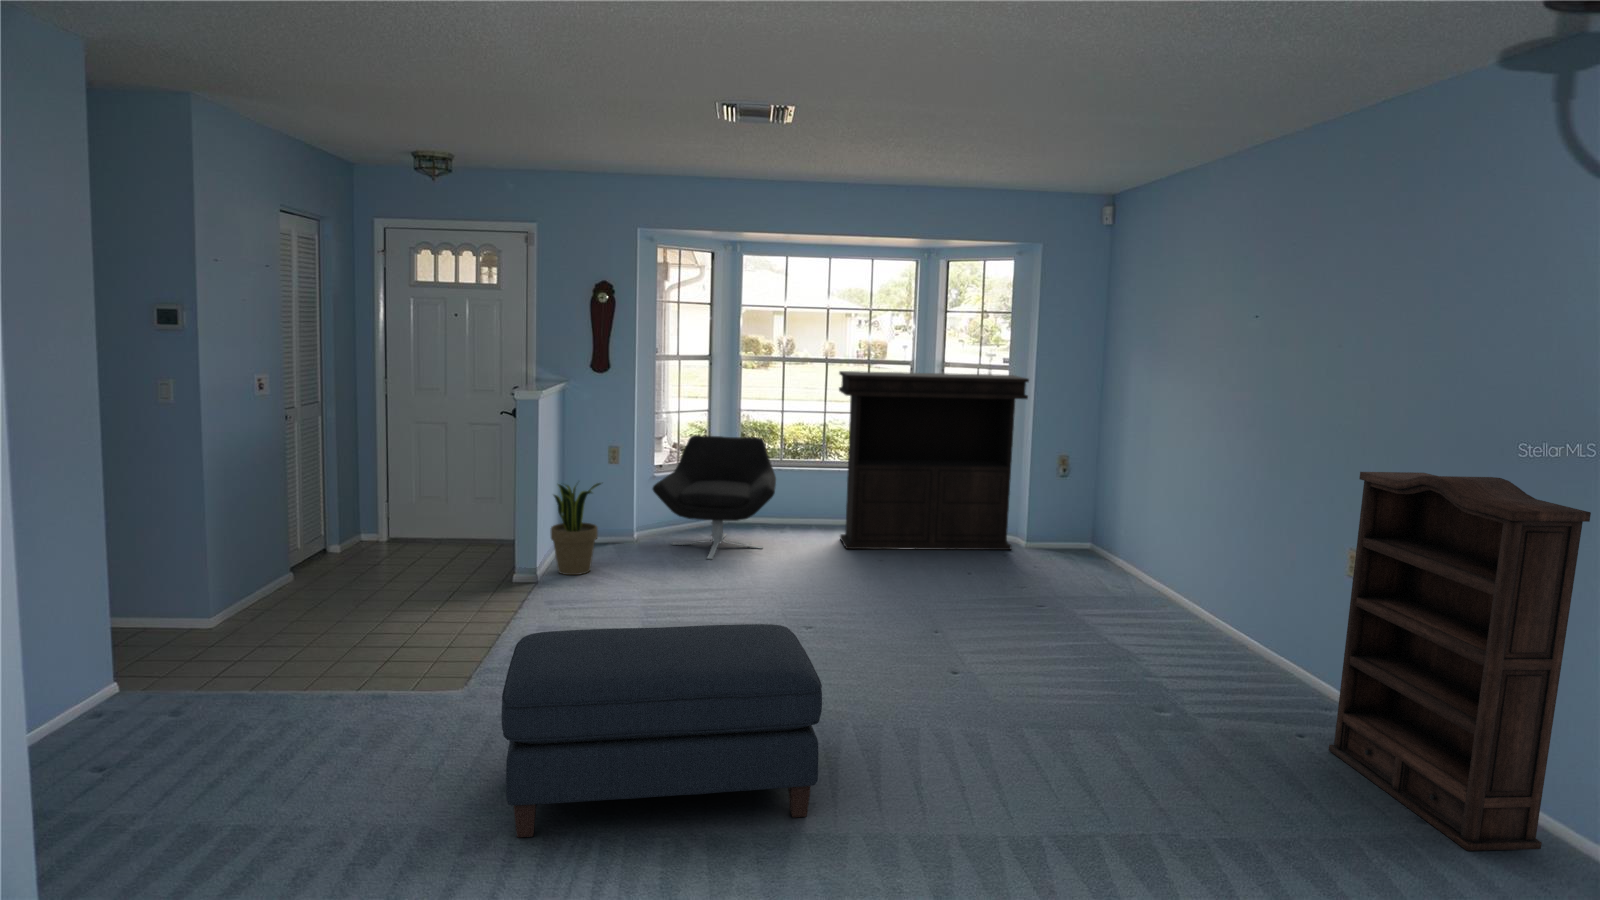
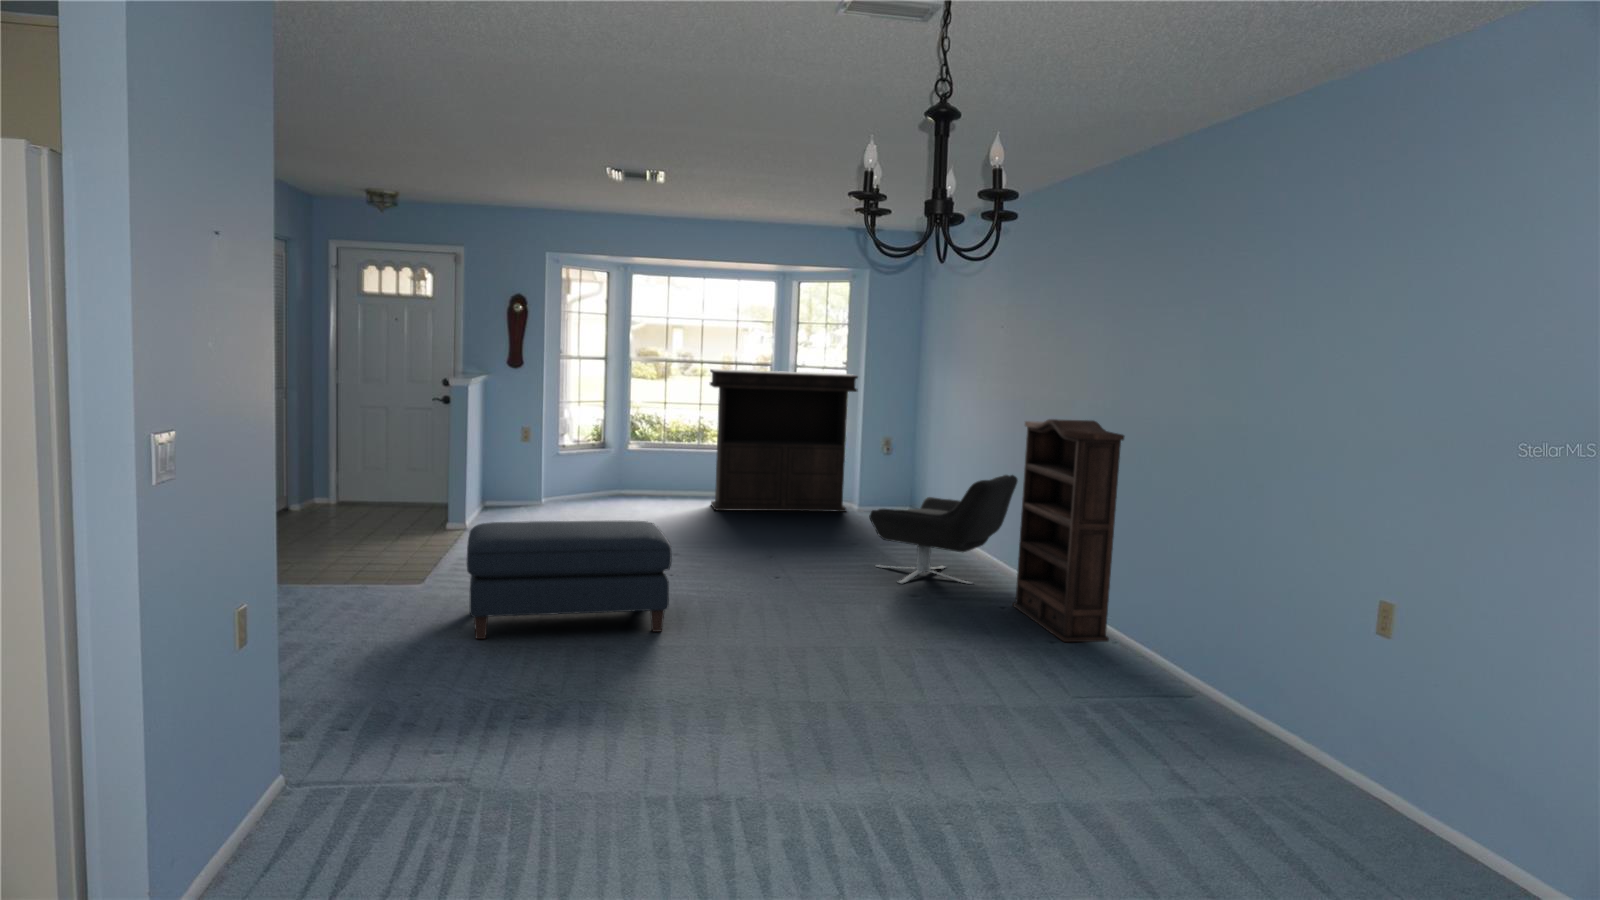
lounge chair: present [653,435,776,559] -> present [869,475,1018,584]
potted plant: present [551,483,601,575] -> none [476,449,519,524]

